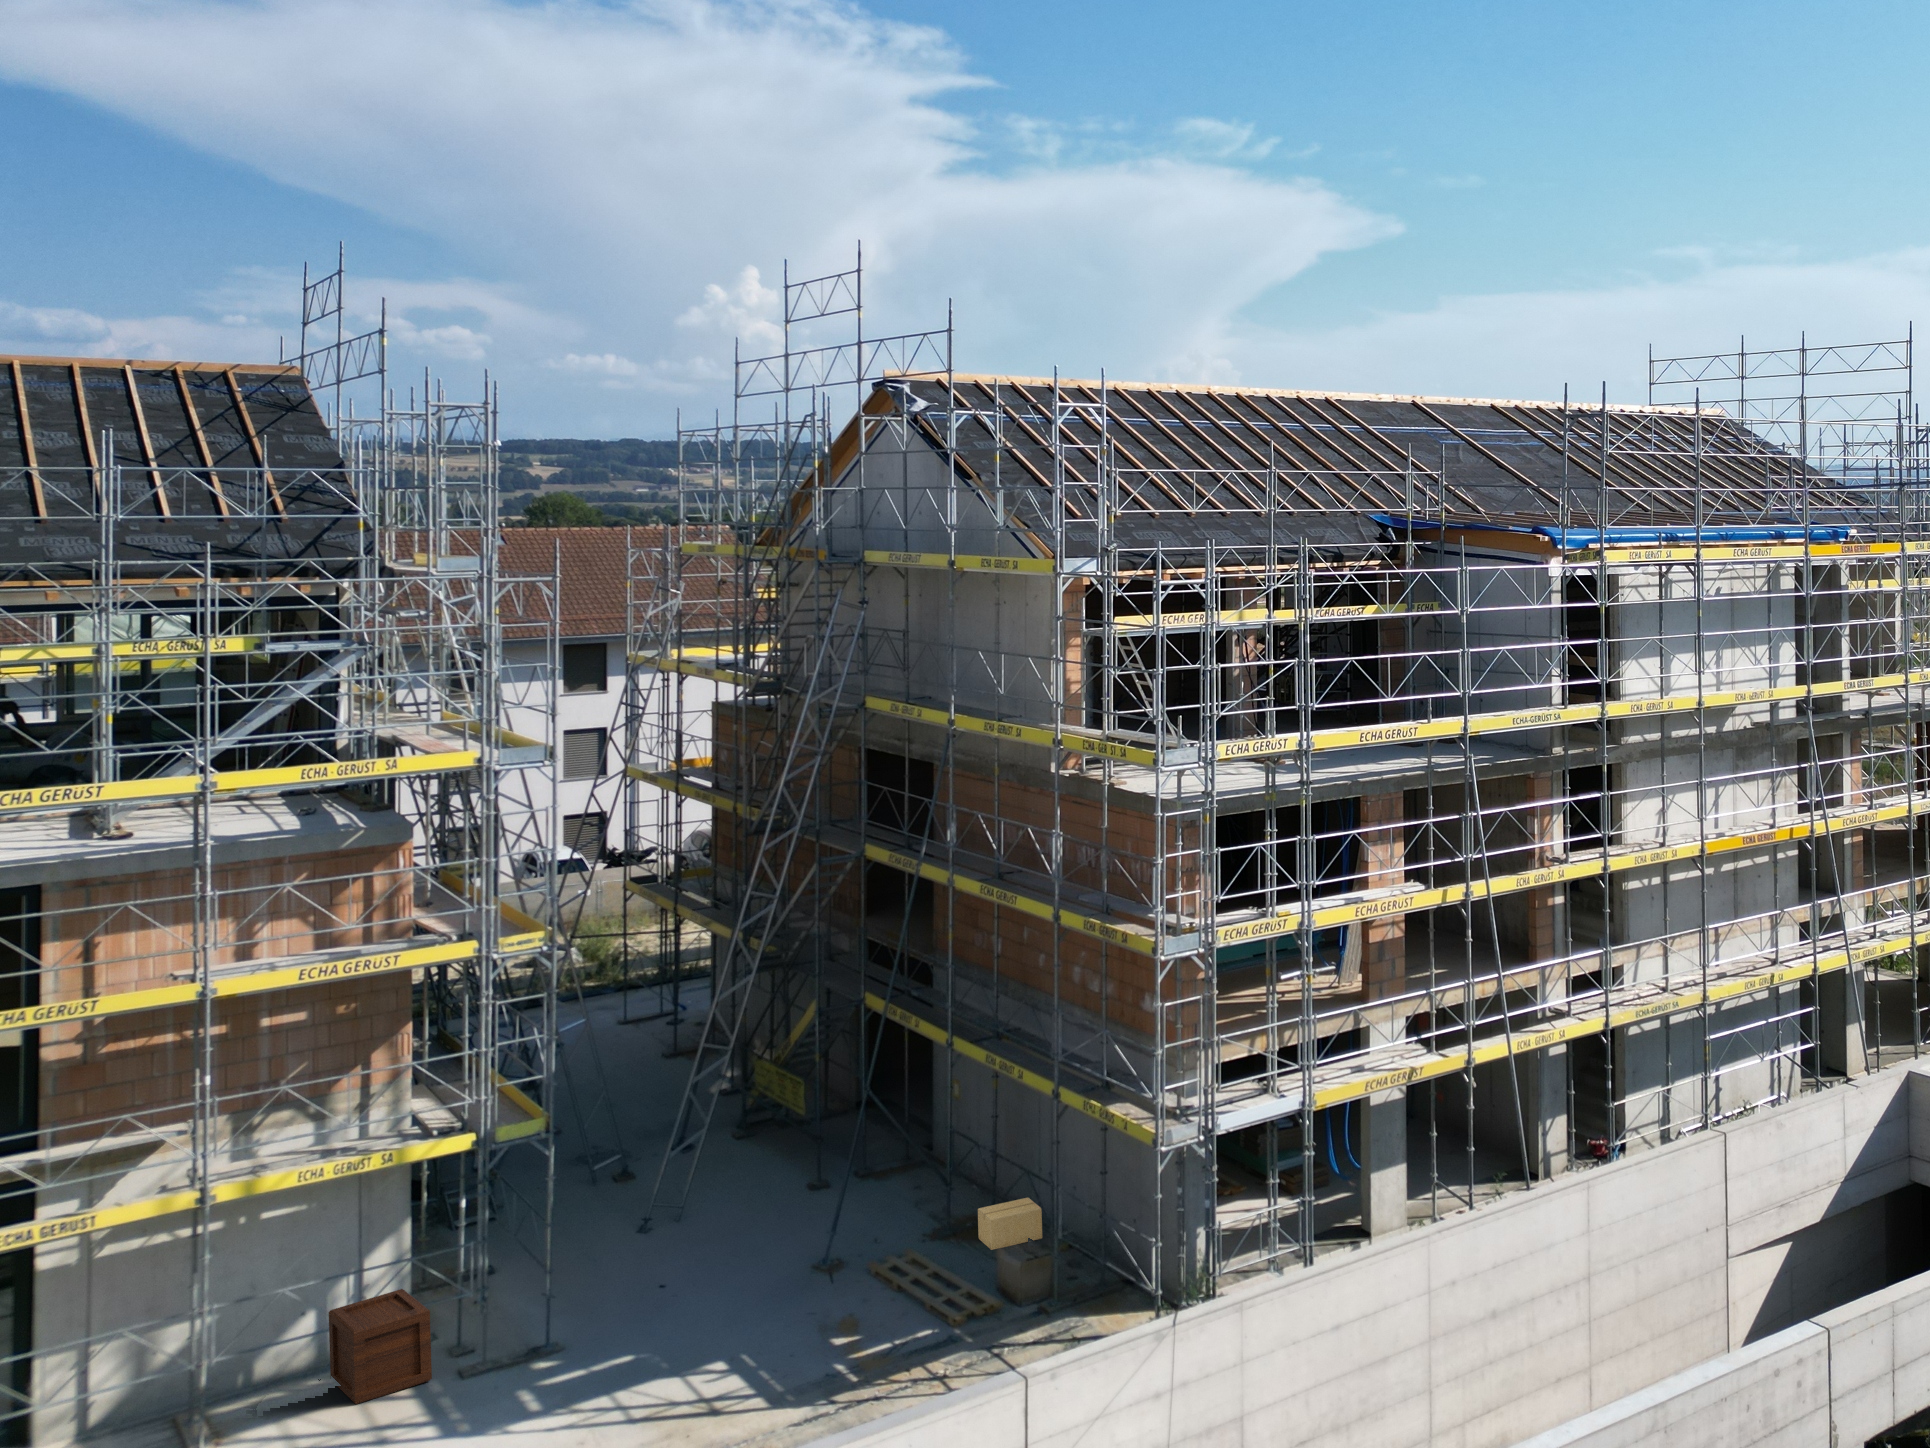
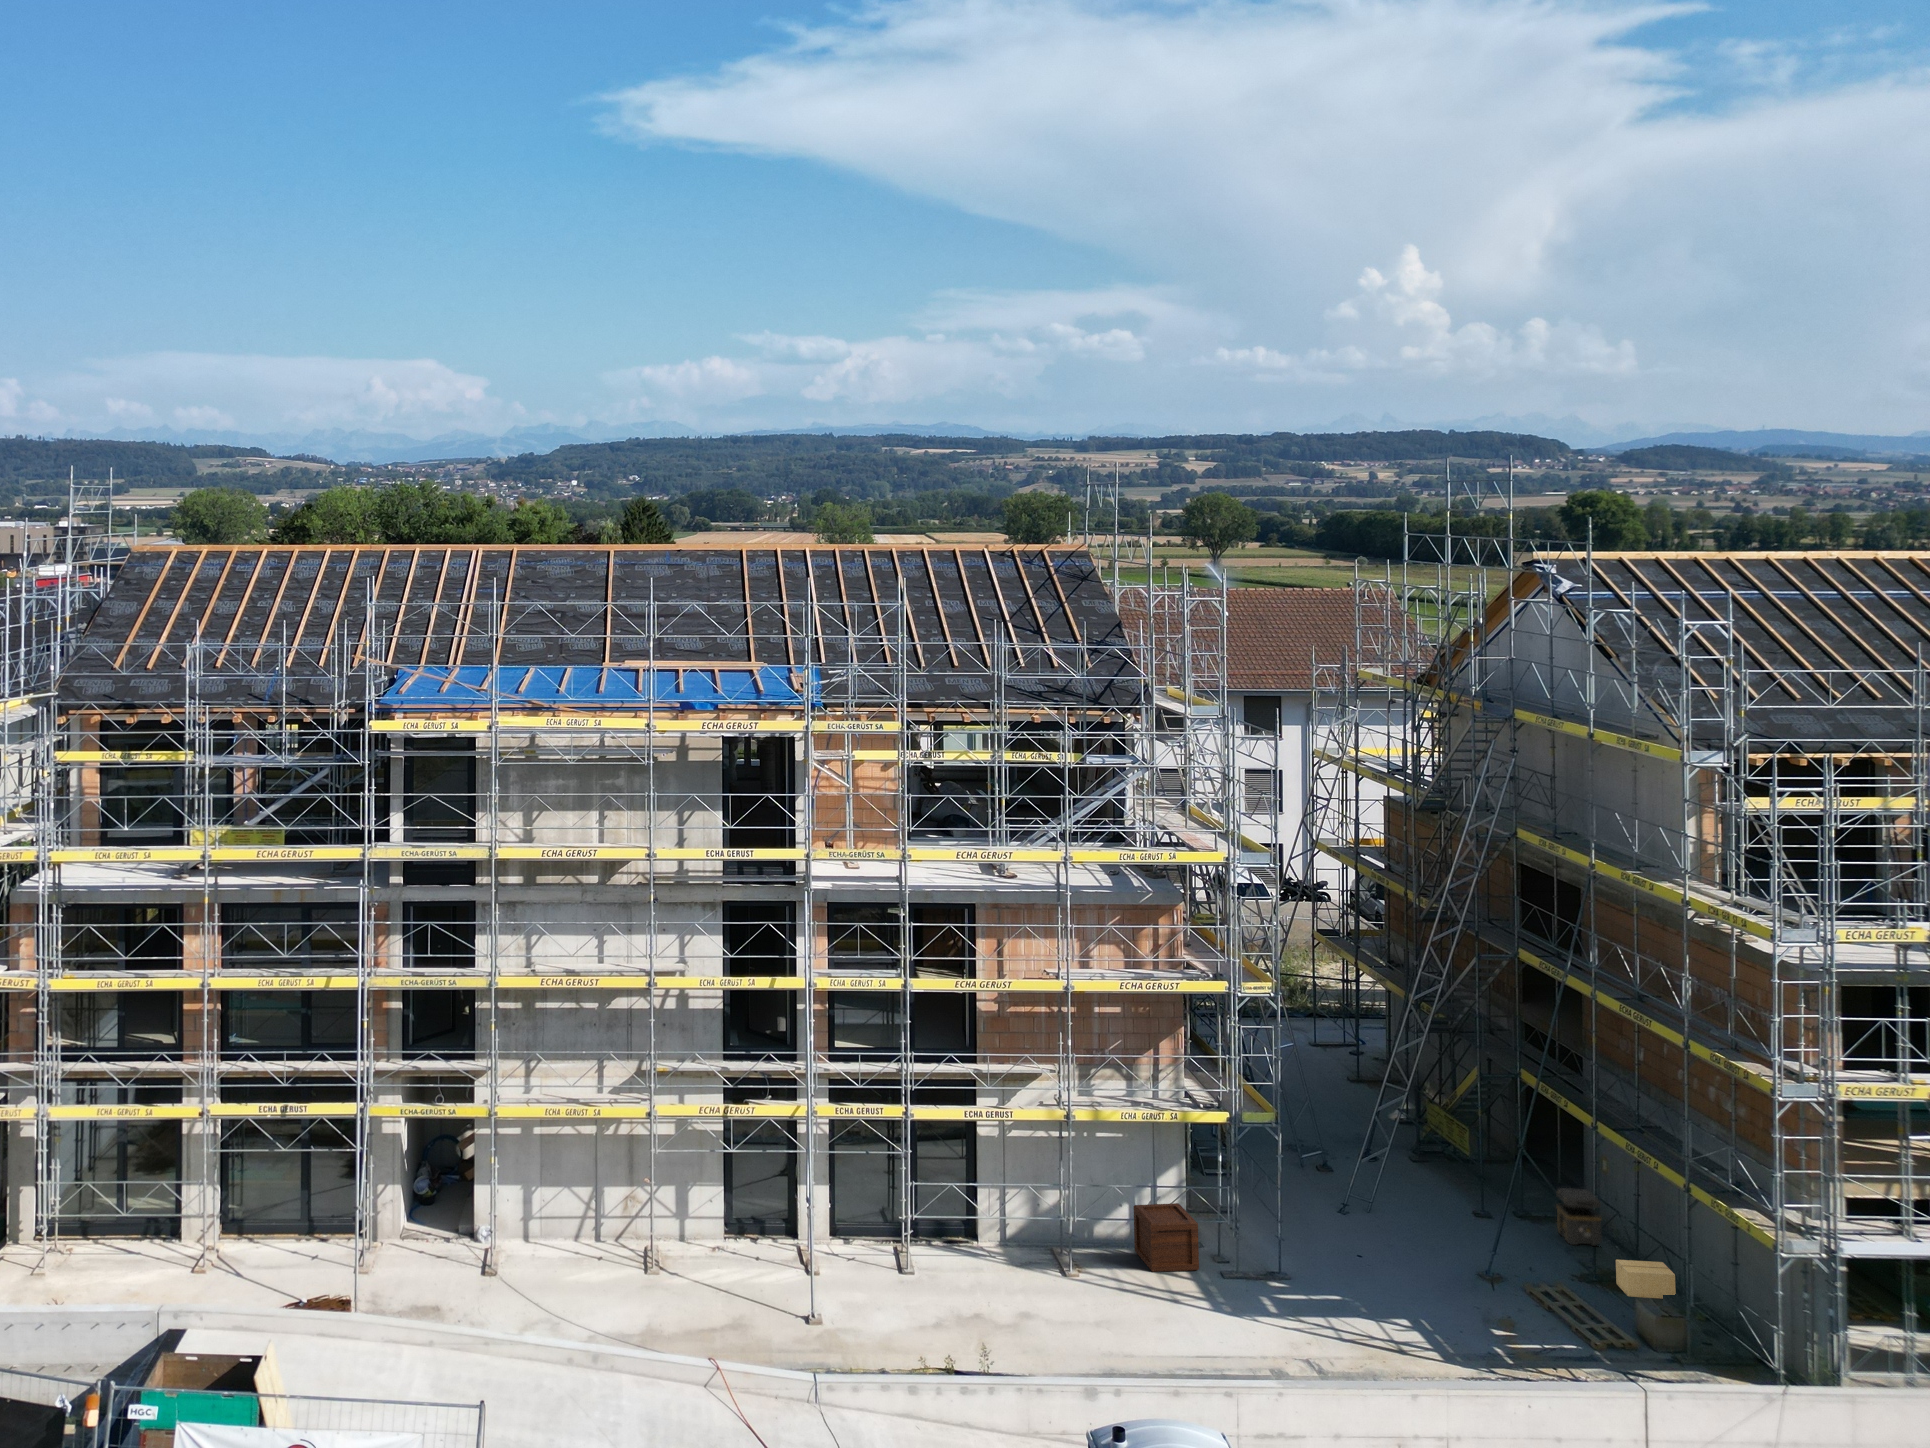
toolbox: none [911,1133,962,1205] -> present [1556,1188,1602,1246]

